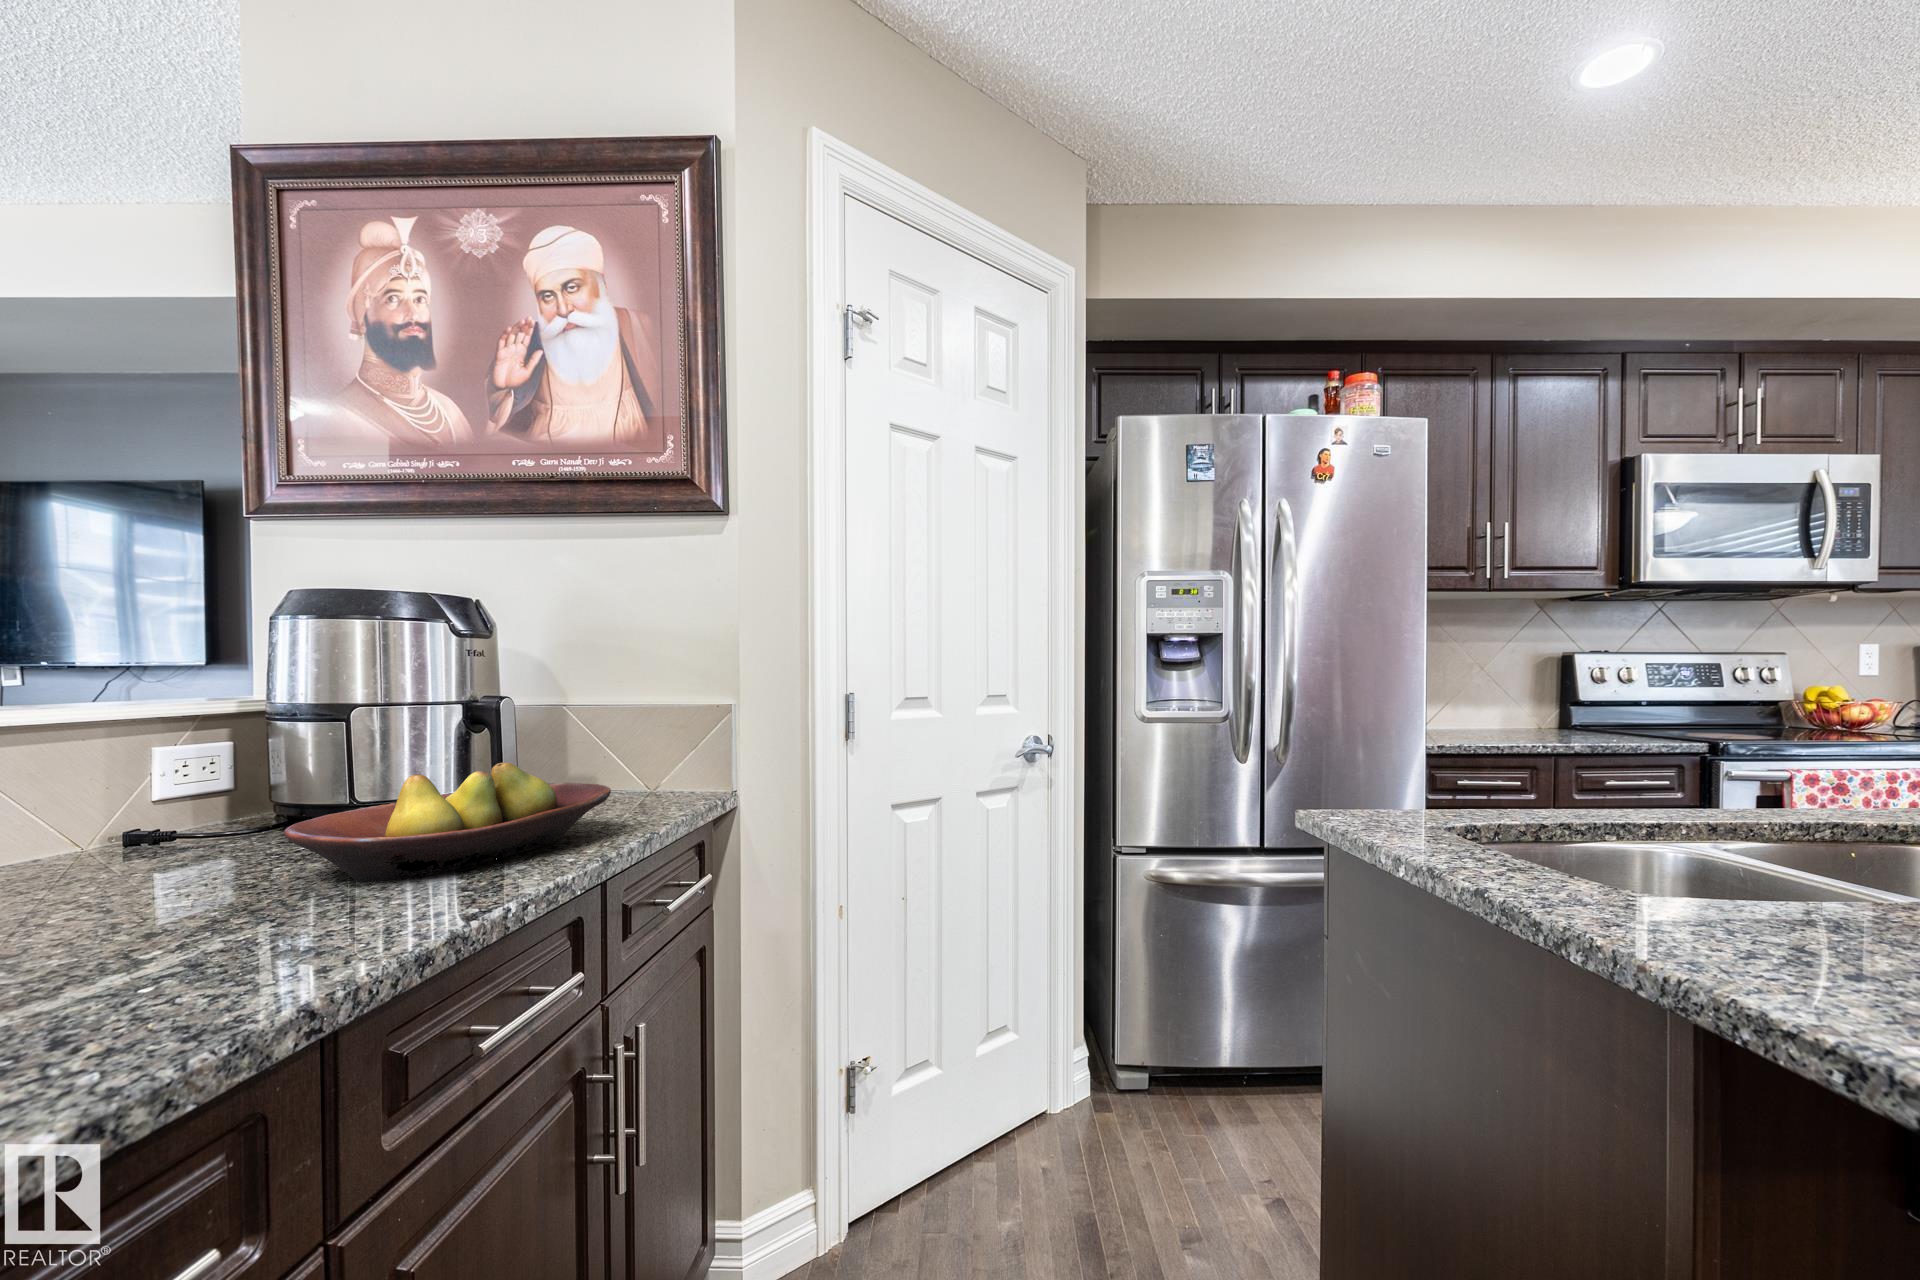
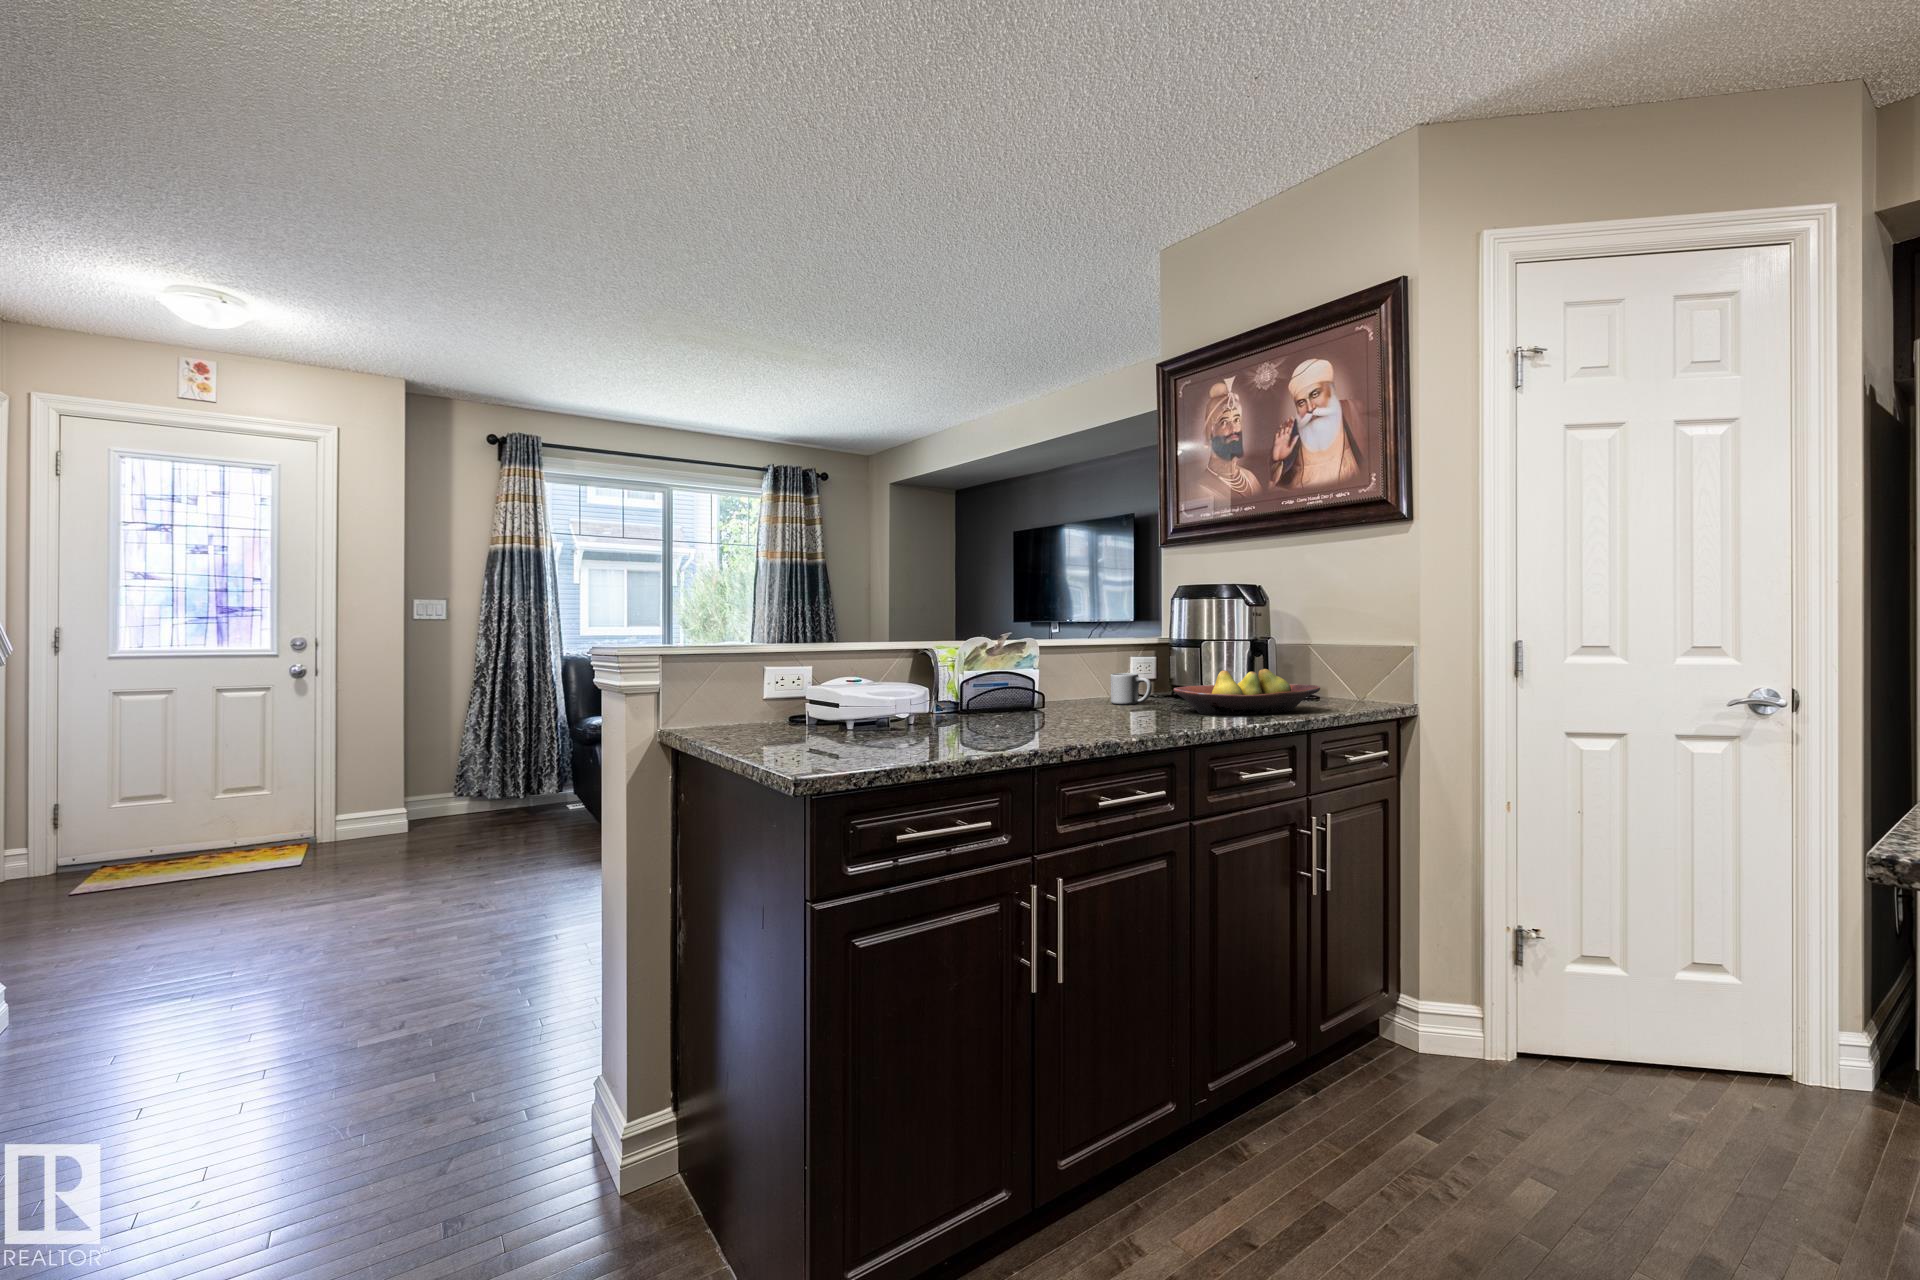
mug: none [92,792,222,876] -> present [1111,673,1152,705]

